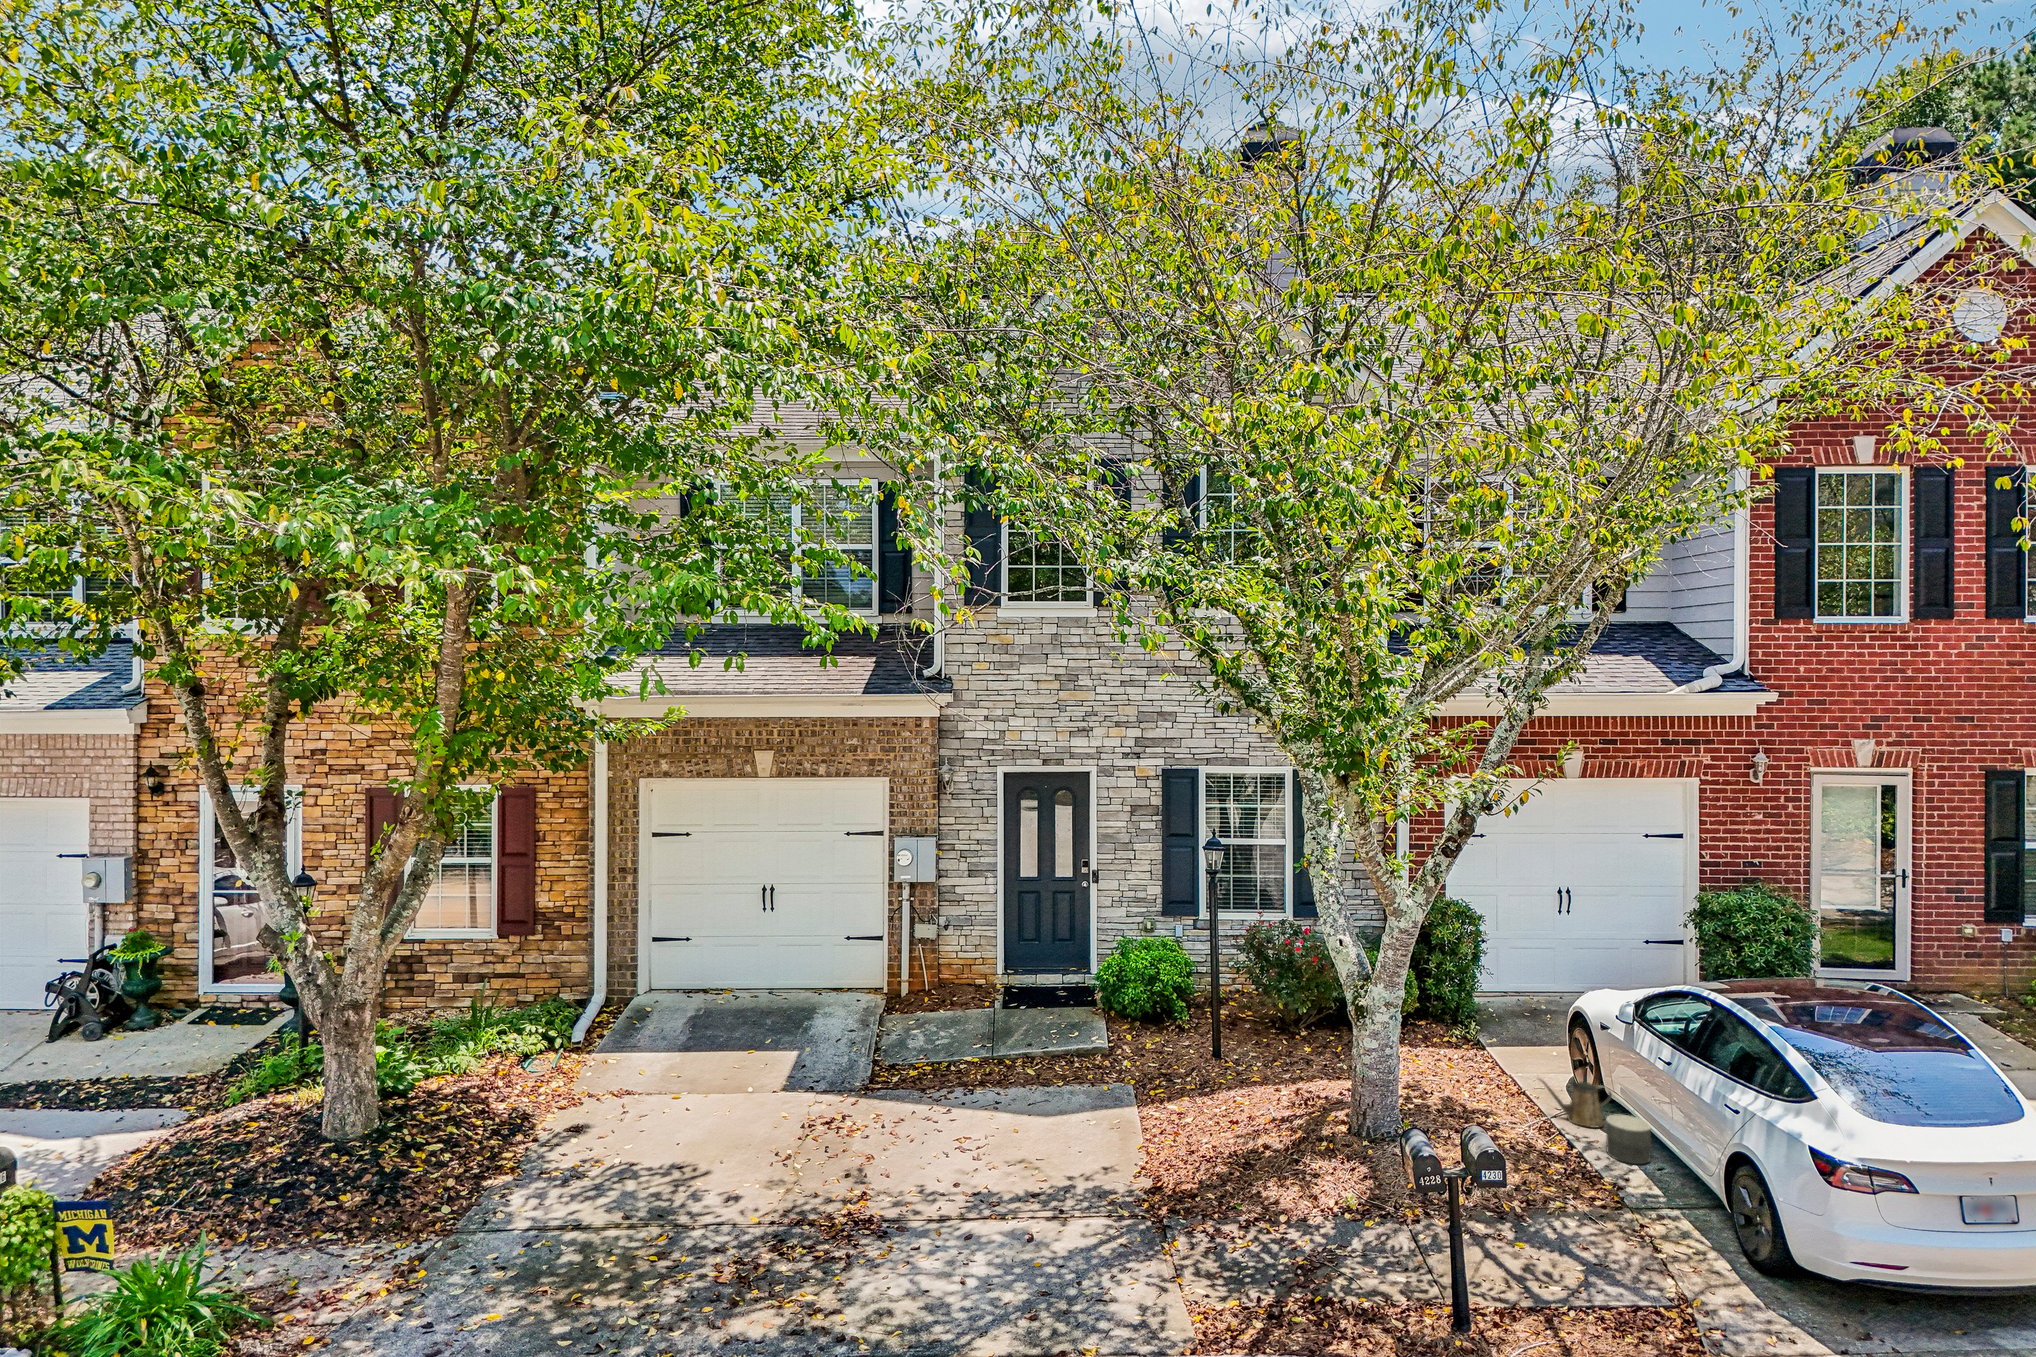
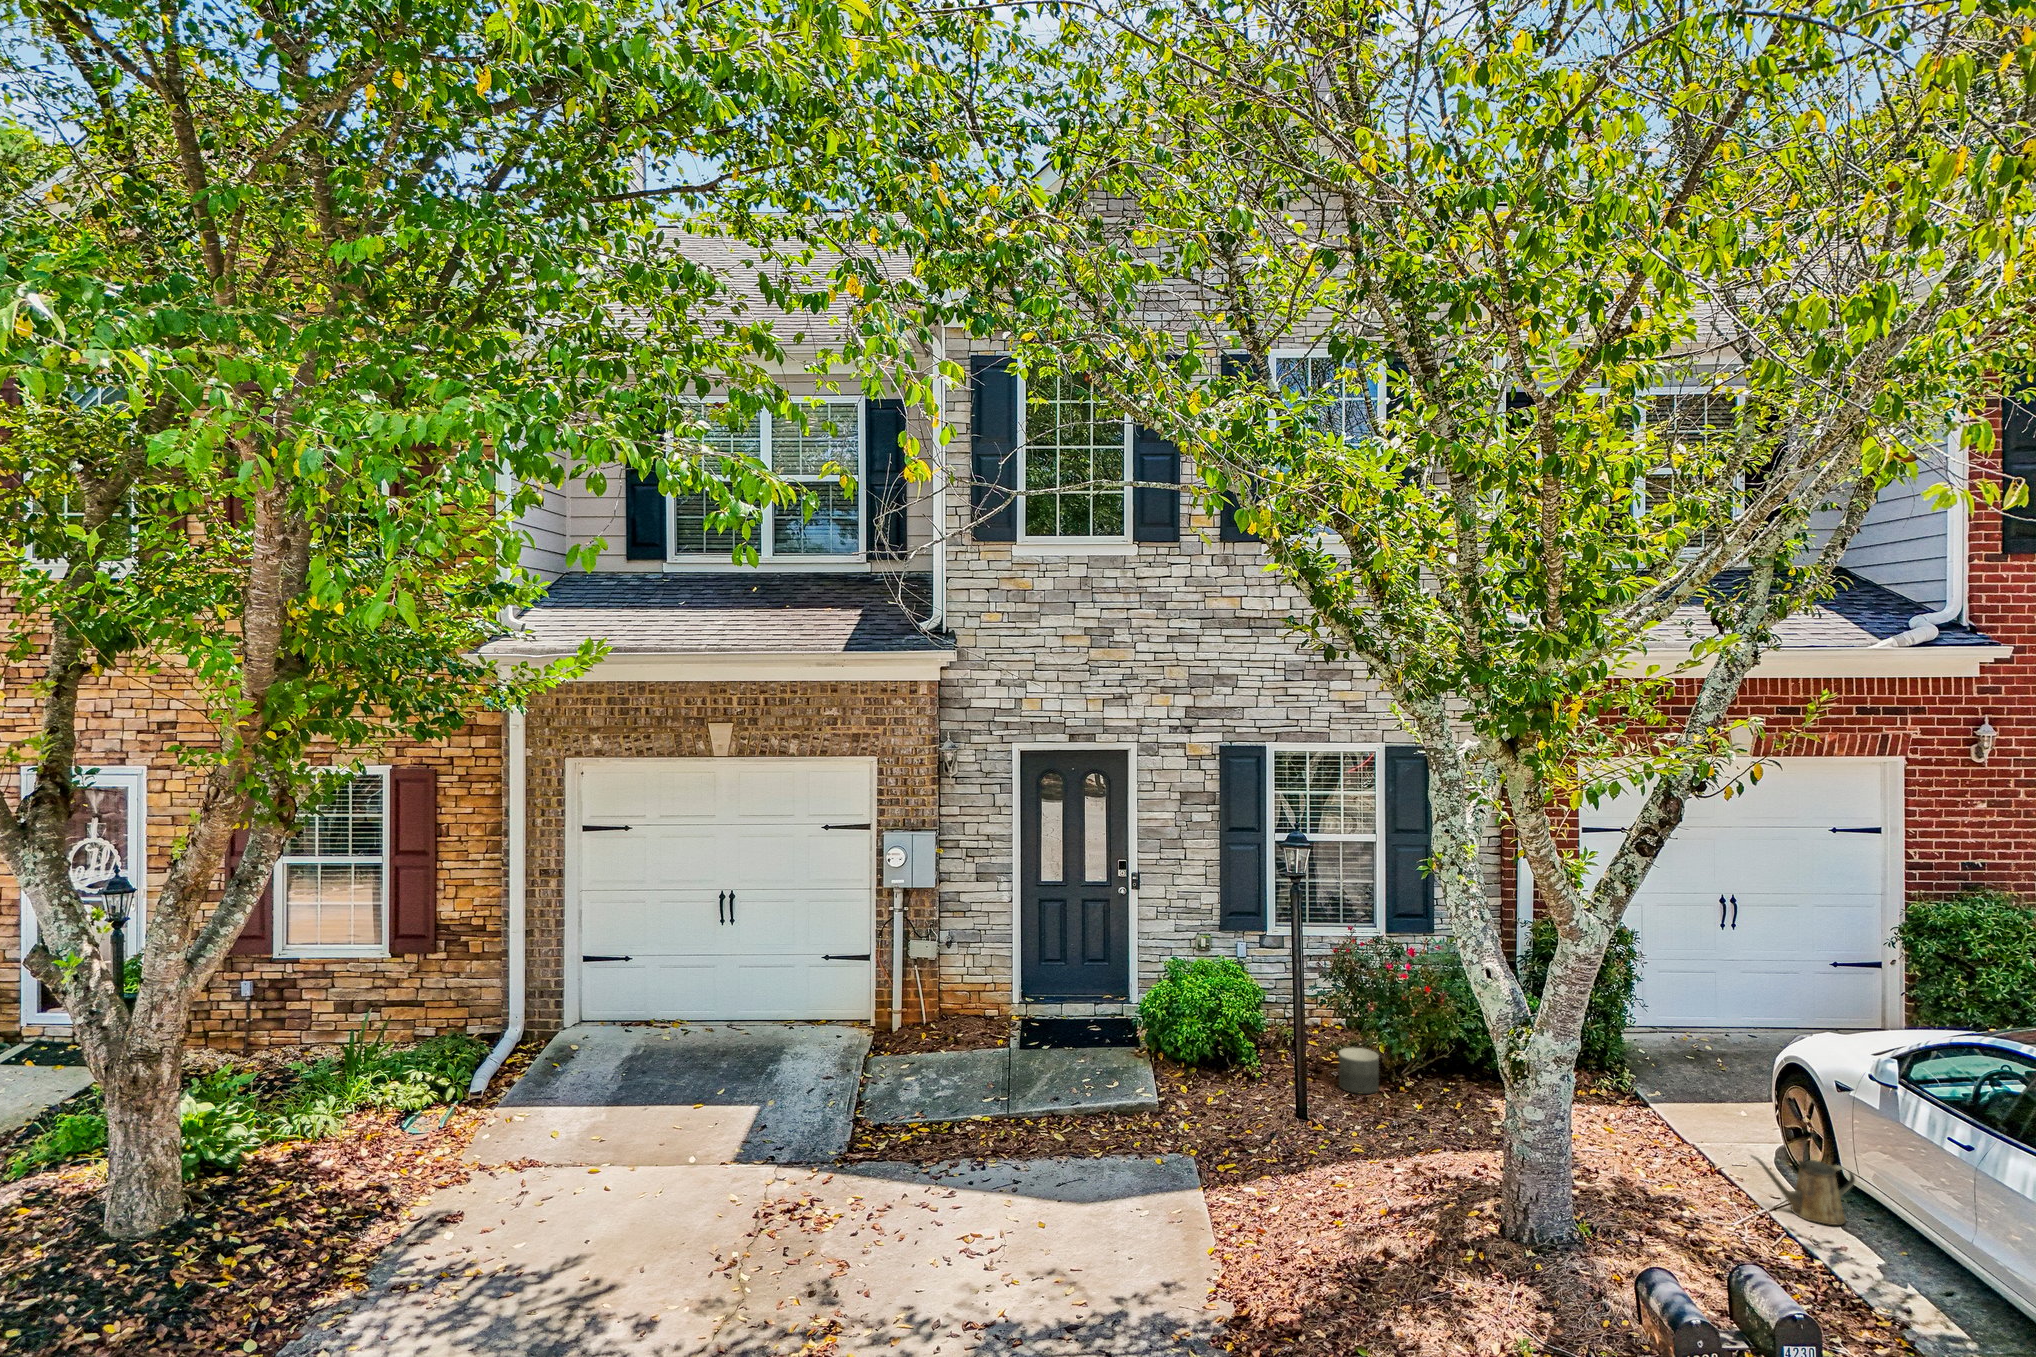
planter: present [1606,1115,1651,1164] -> present [1339,1048,1379,1094]

